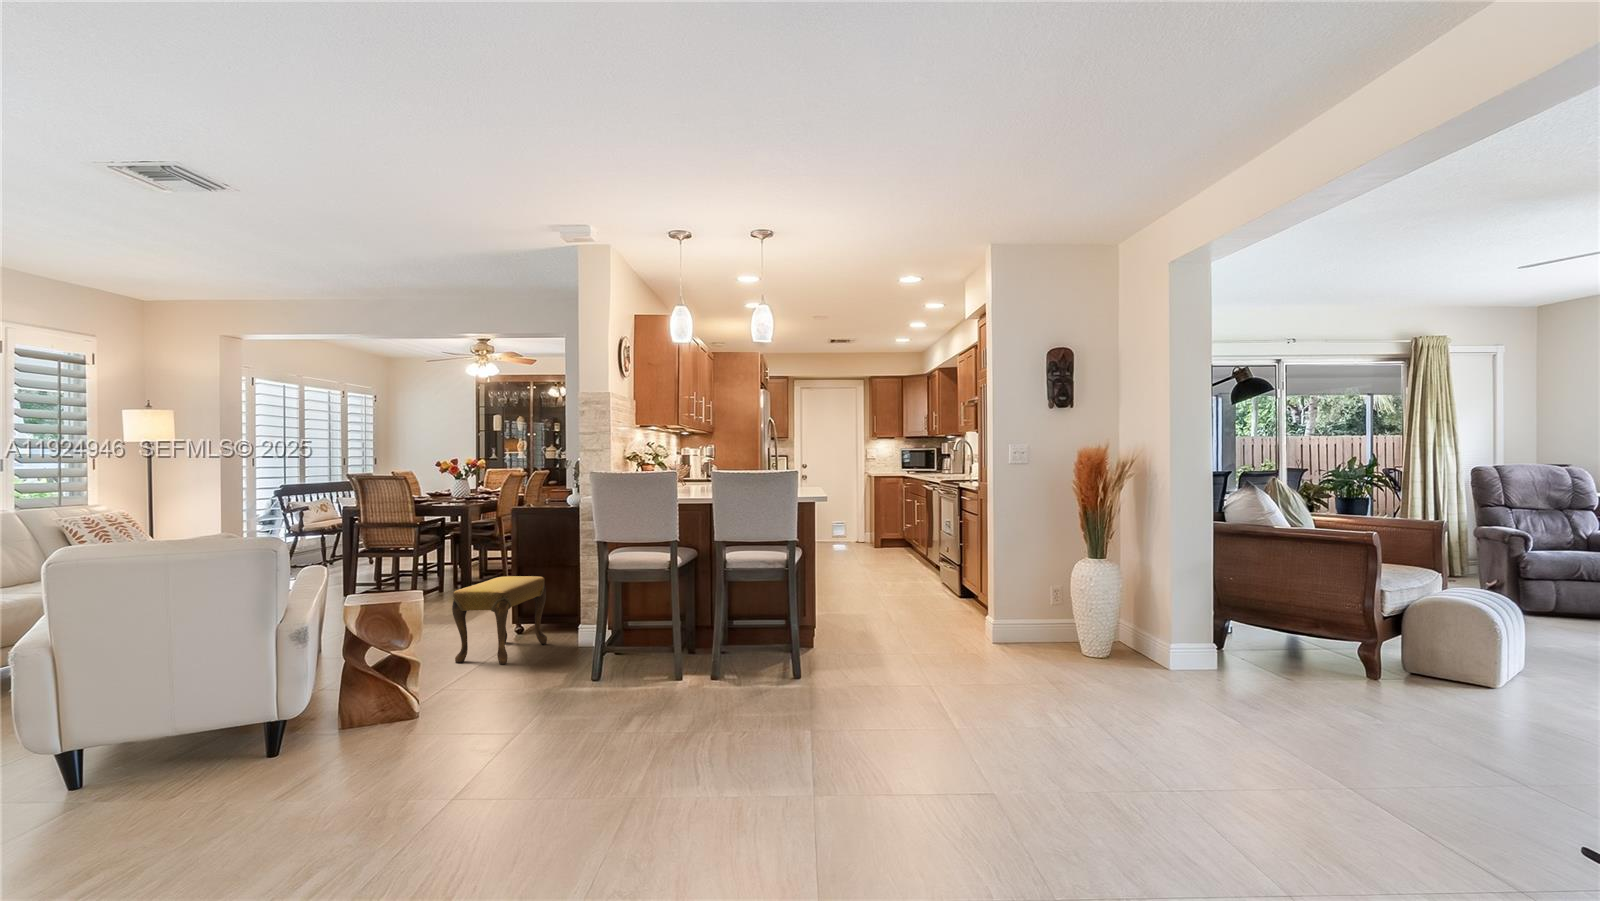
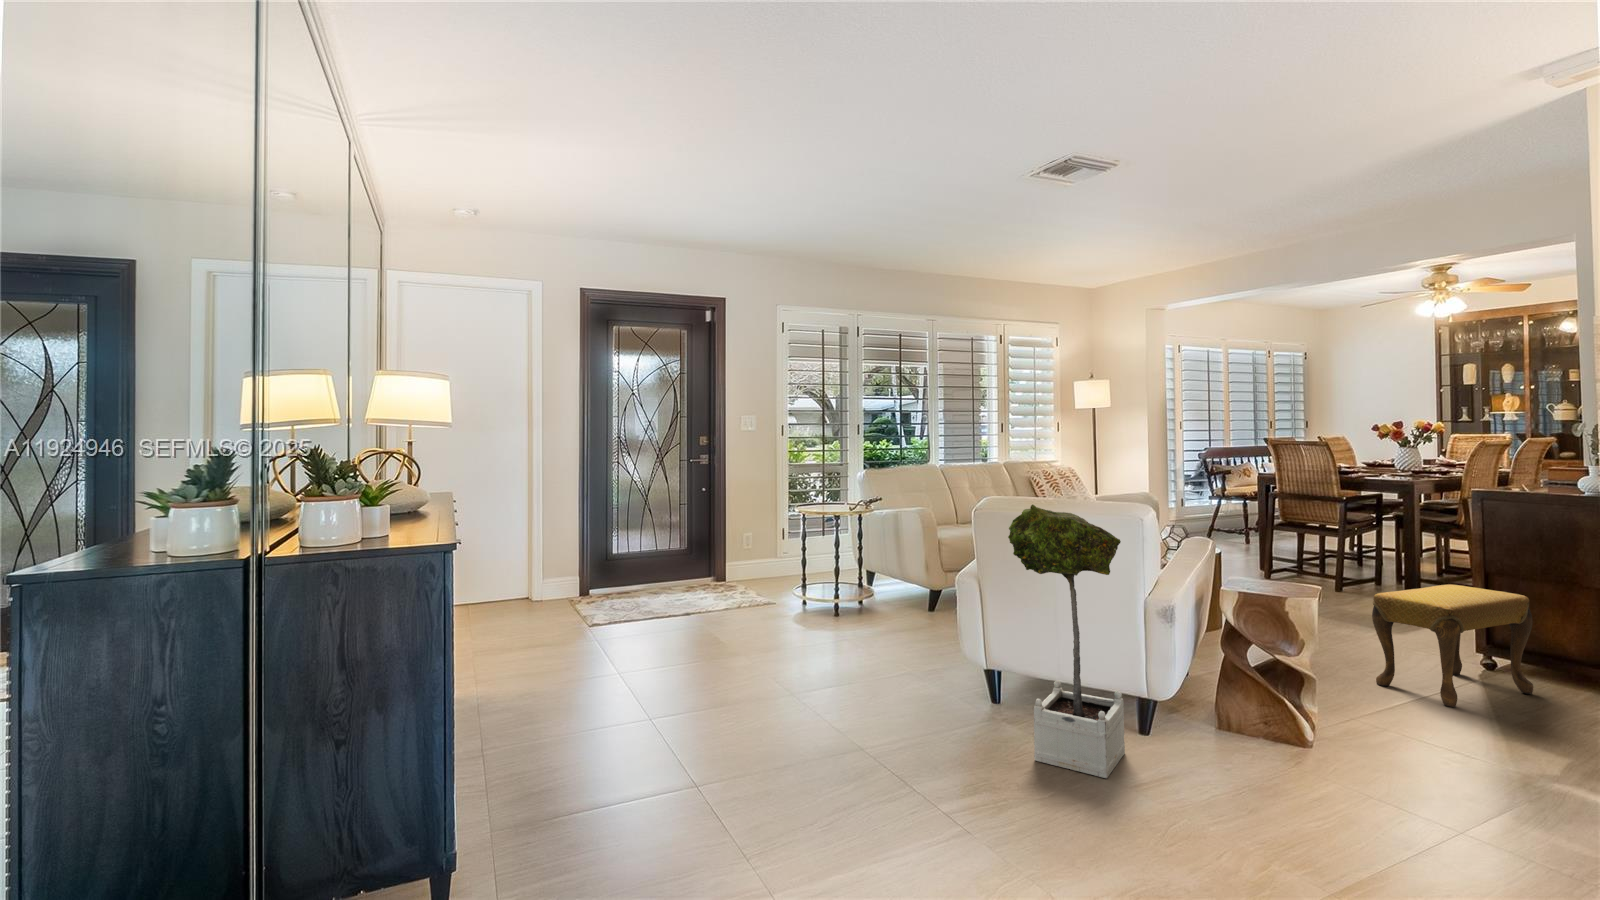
potted tree: none [108,538,257,824] -> present [1008,505,1125,778]

